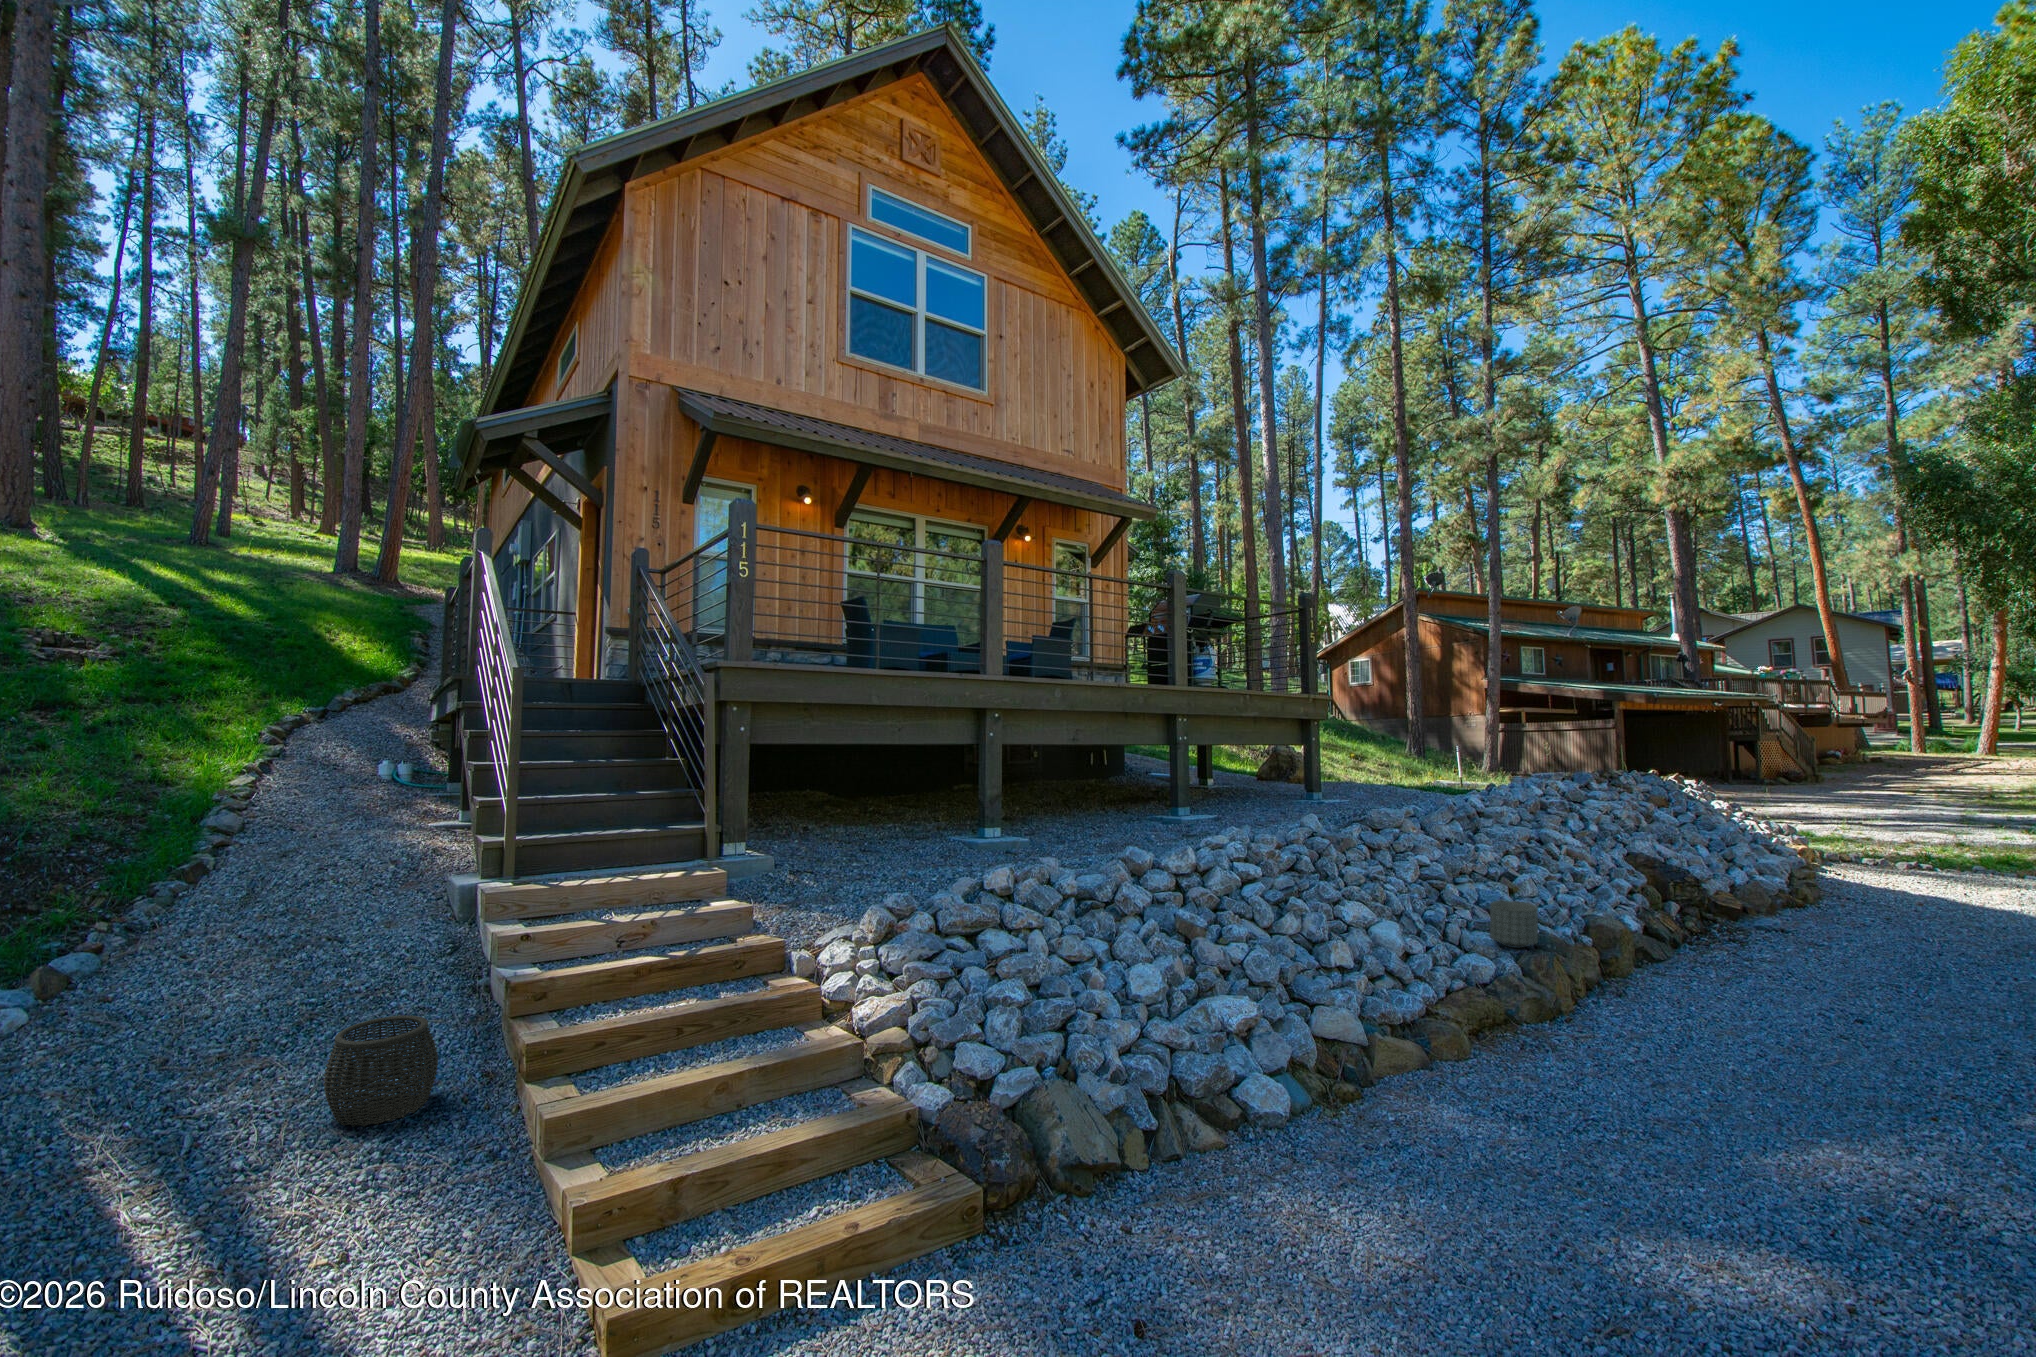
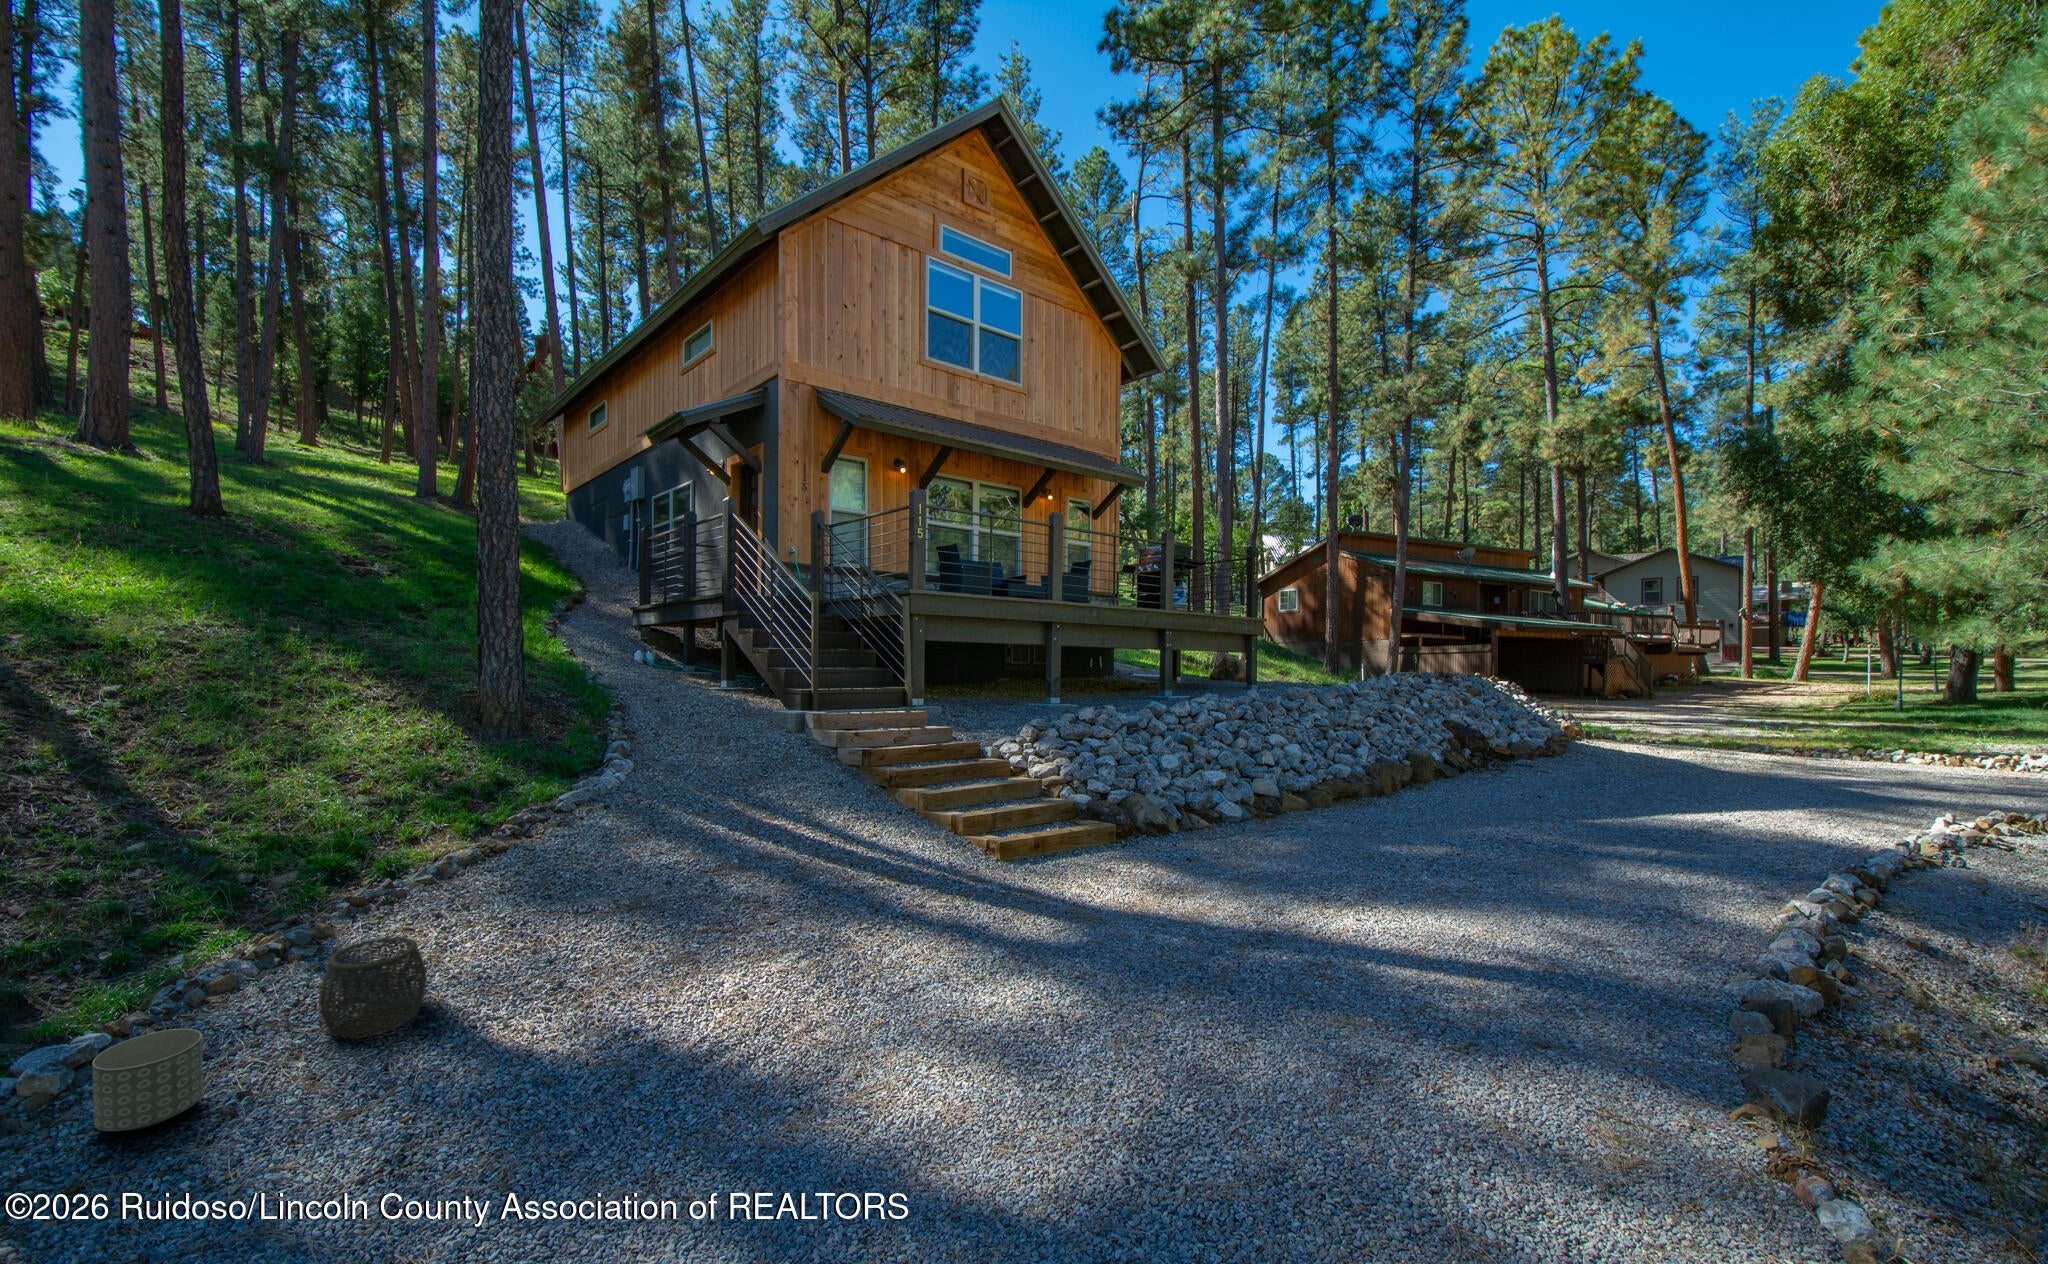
planter: present [1490,901,1538,948] -> present [92,1029,203,1131]

